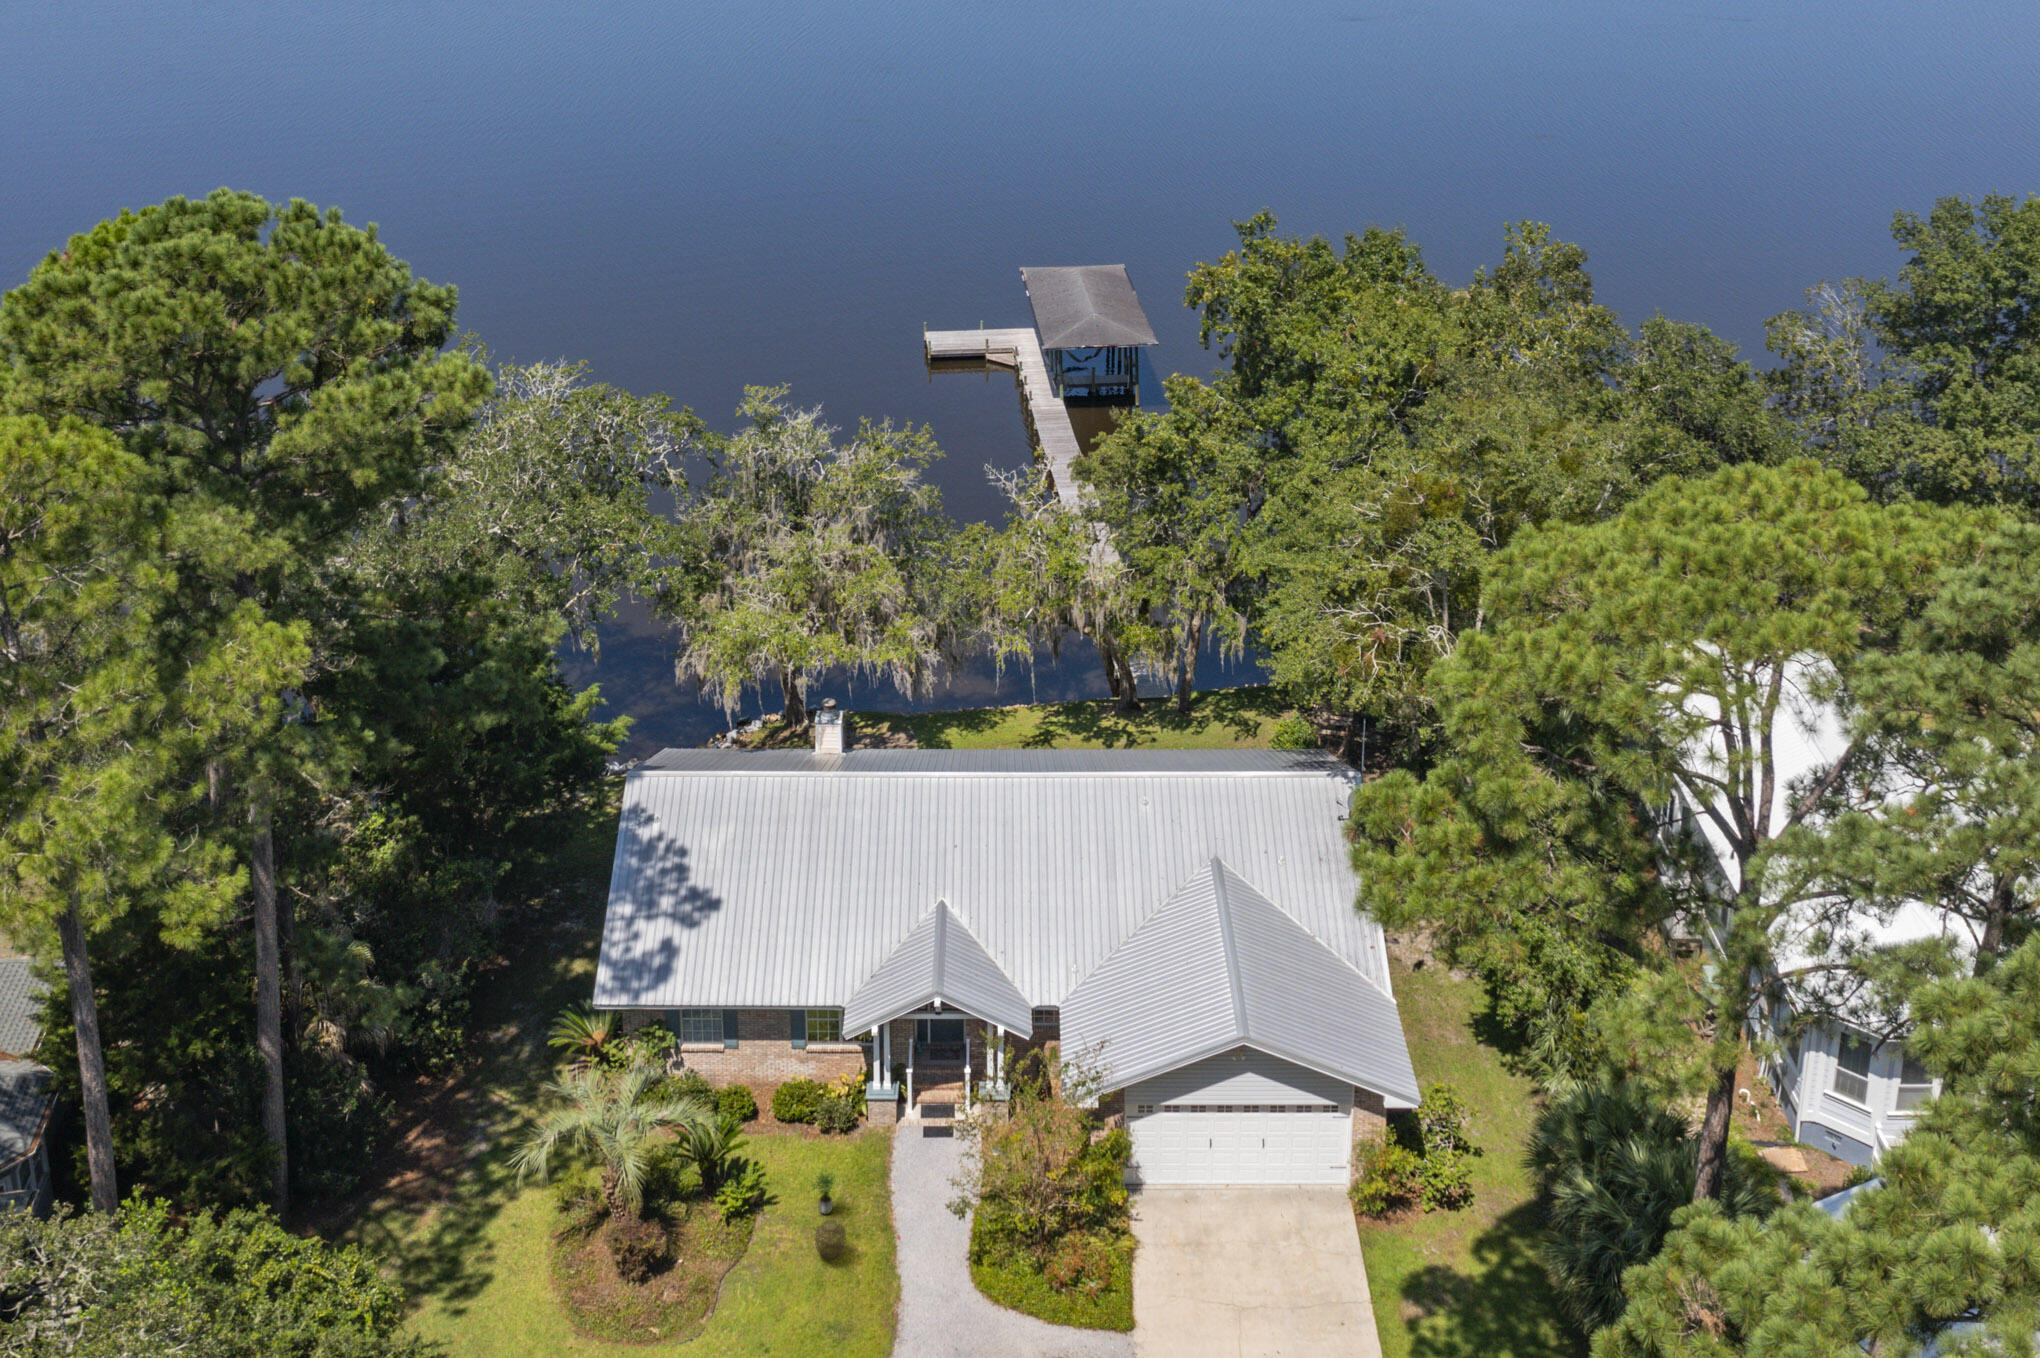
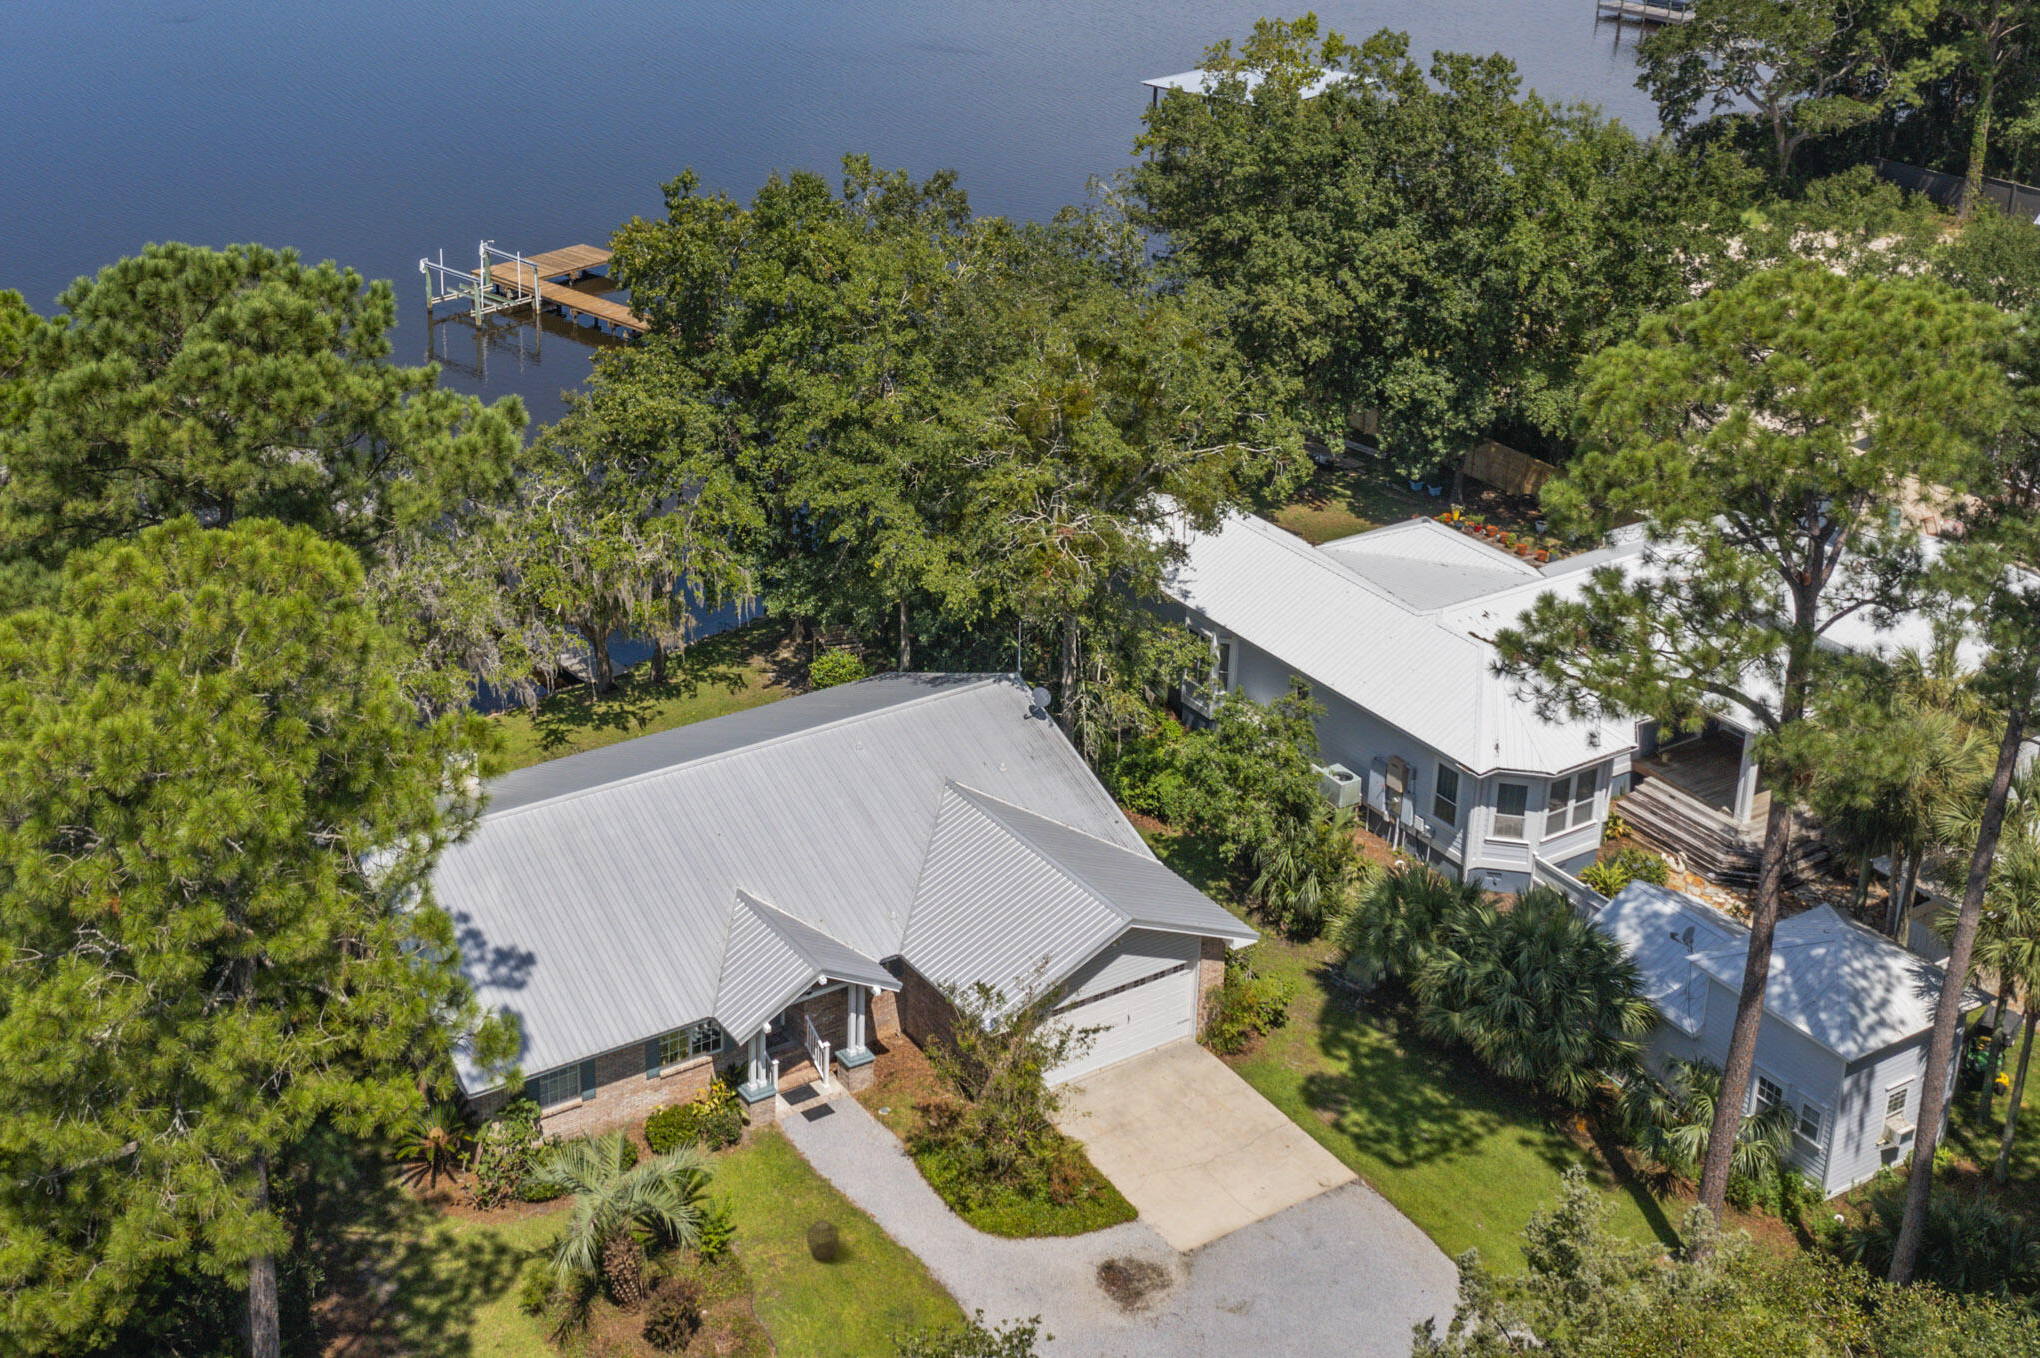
potted plant: present [813,1174,835,1214] -> none [769,1178,796,1223]

